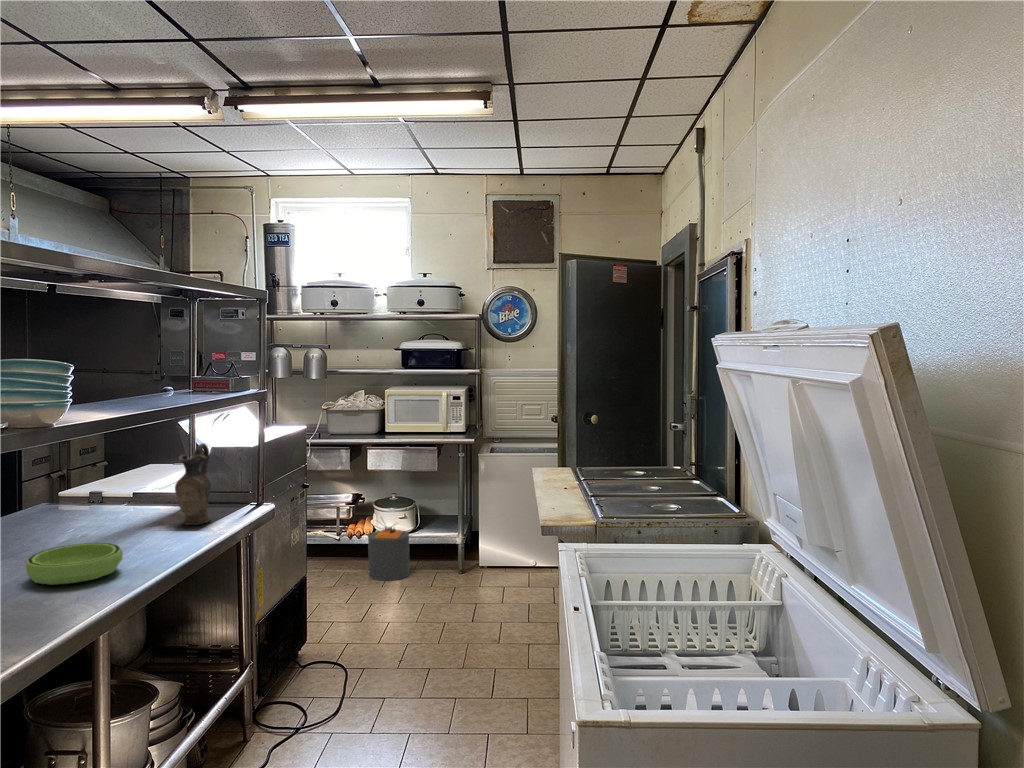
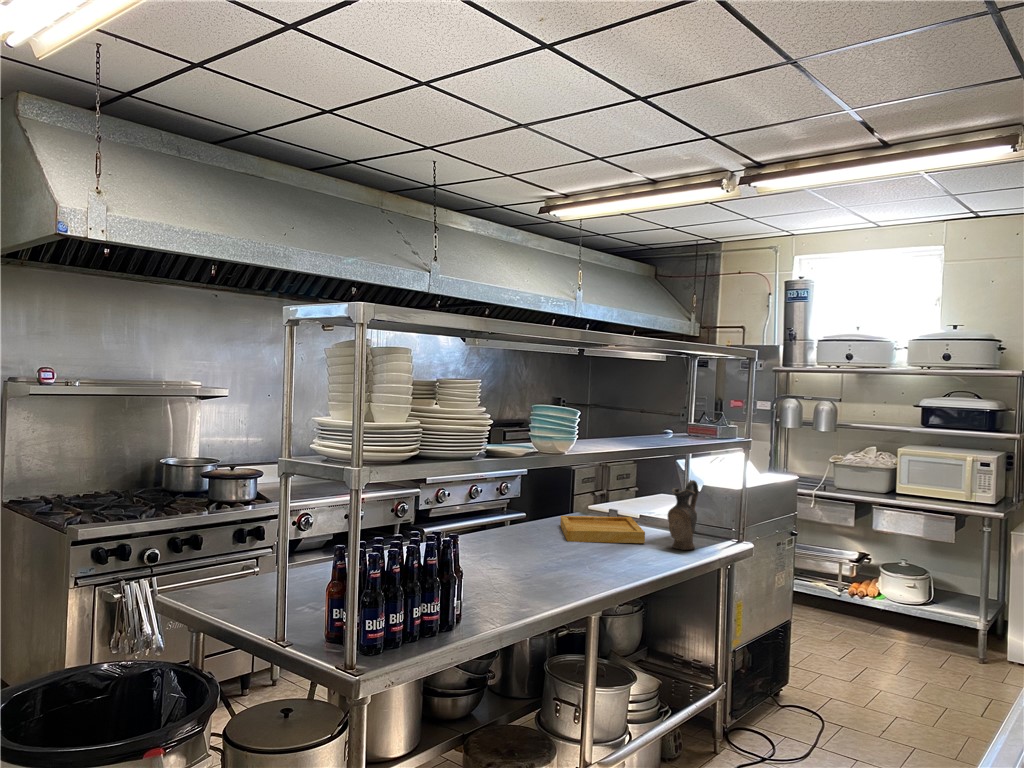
tray: none [21,498,148,543] -> present [560,516,645,543]
trash can: present [368,524,410,581] -> none [868,577,917,651]
bowl: present [26,543,123,585] -> none [550,546,615,576]

